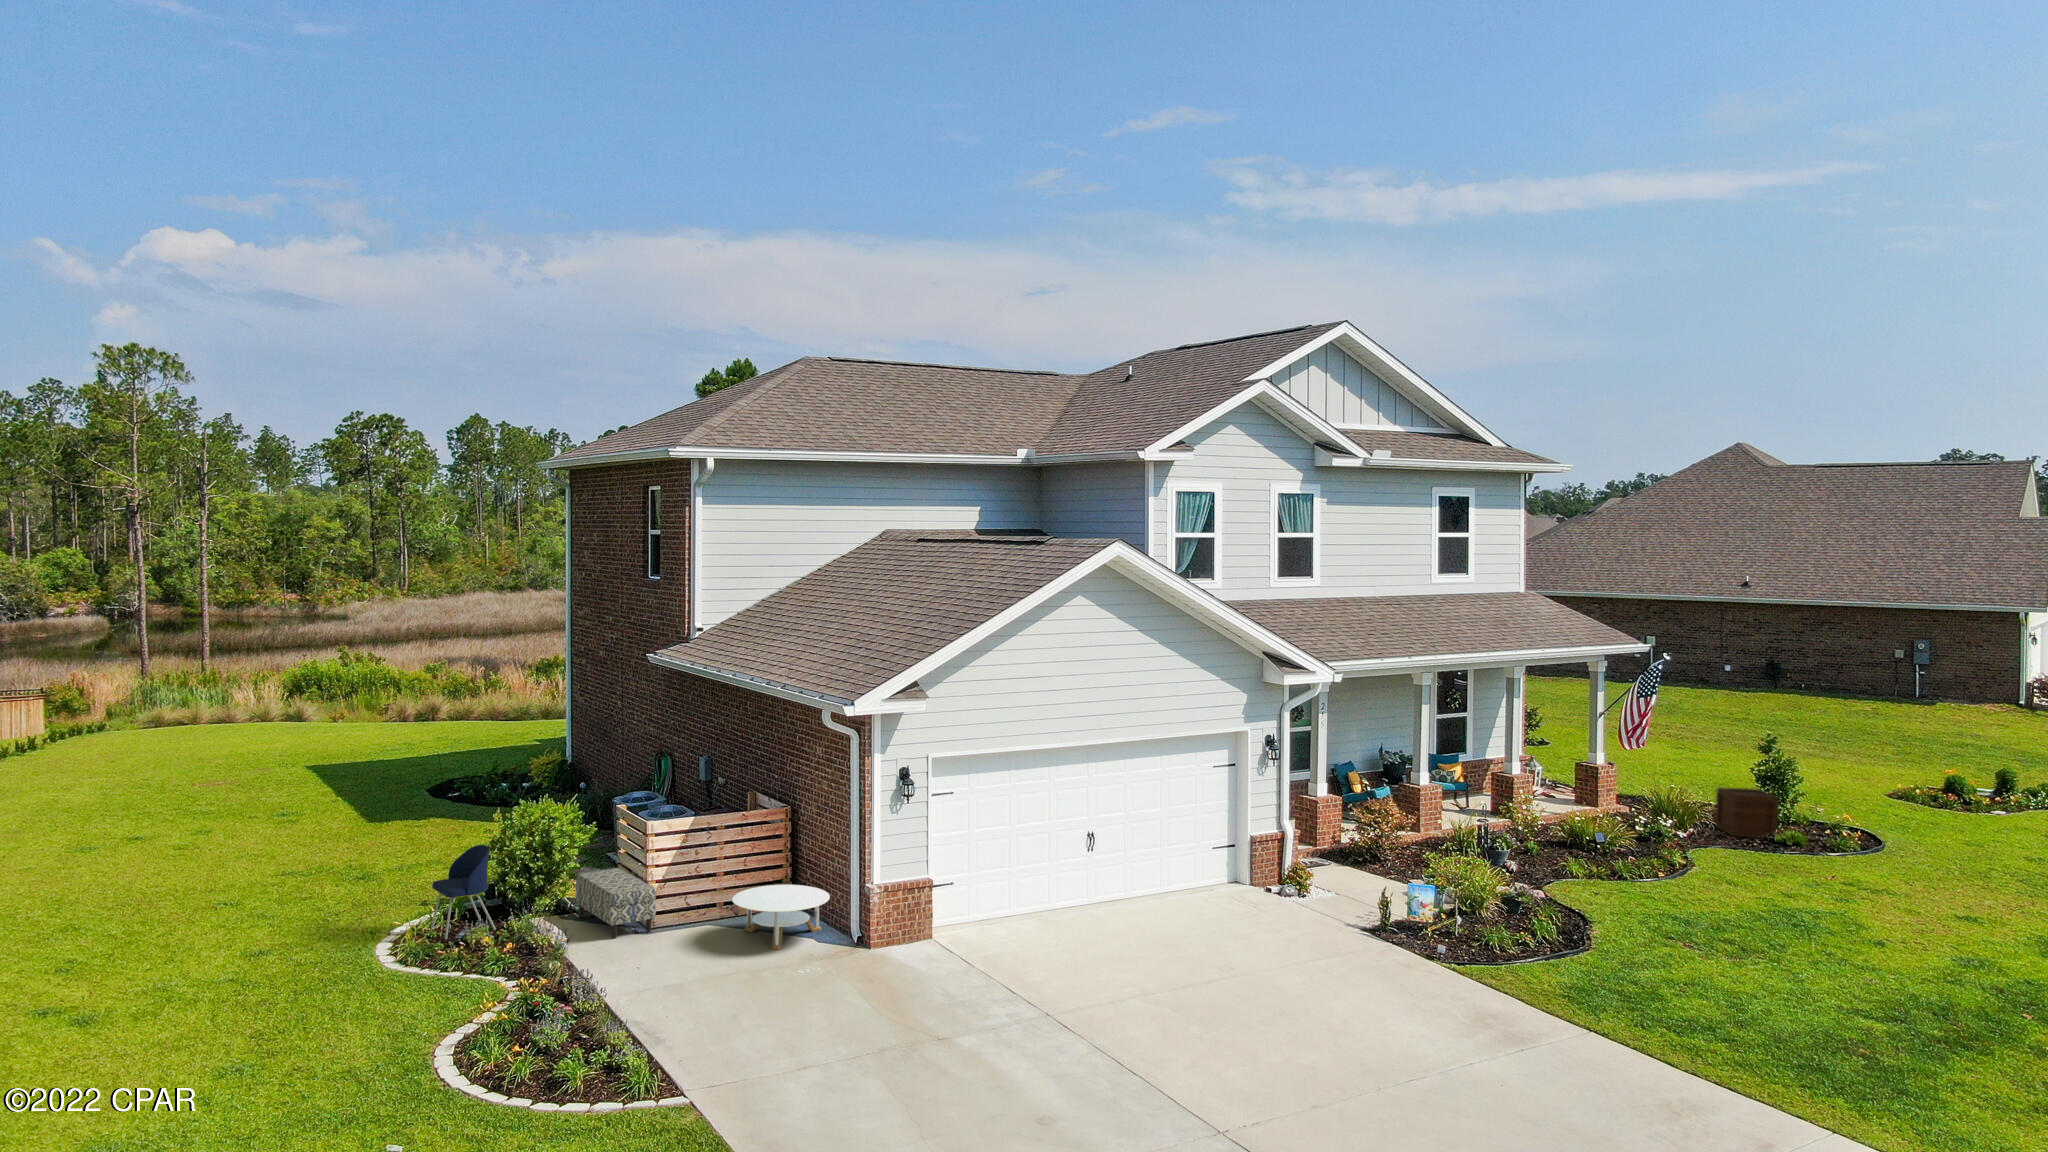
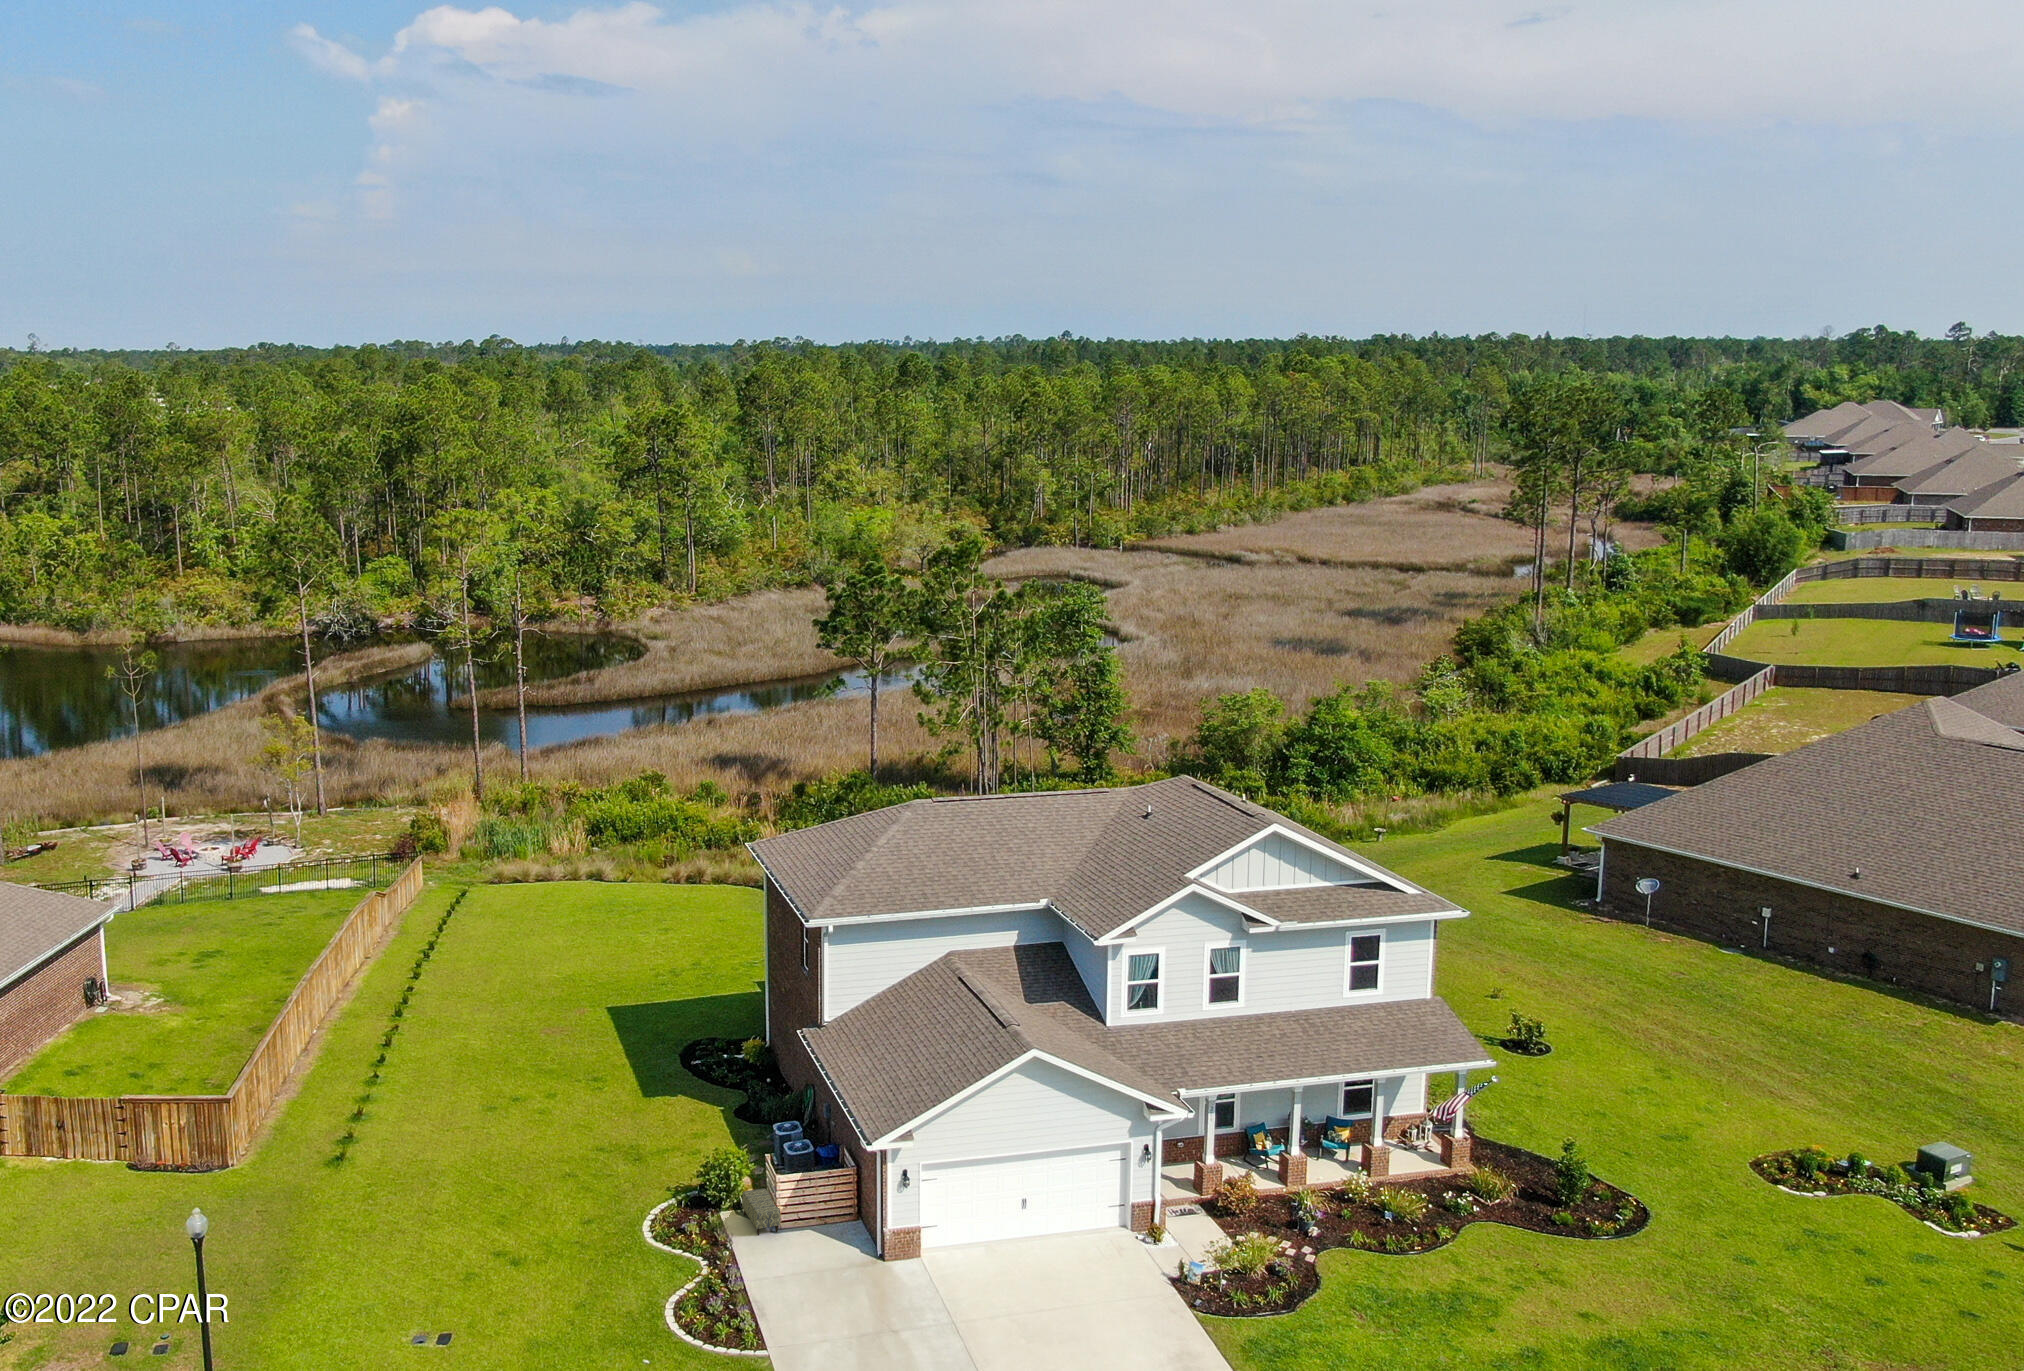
wooden crate: present [1715,788,1779,838] -> none [1501,1180,1534,1223]
chair: present [431,845,496,939] -> none [668,1173,701,1225]
round table: present [732,885,830,950] -> none [818,1212,870,1255]

